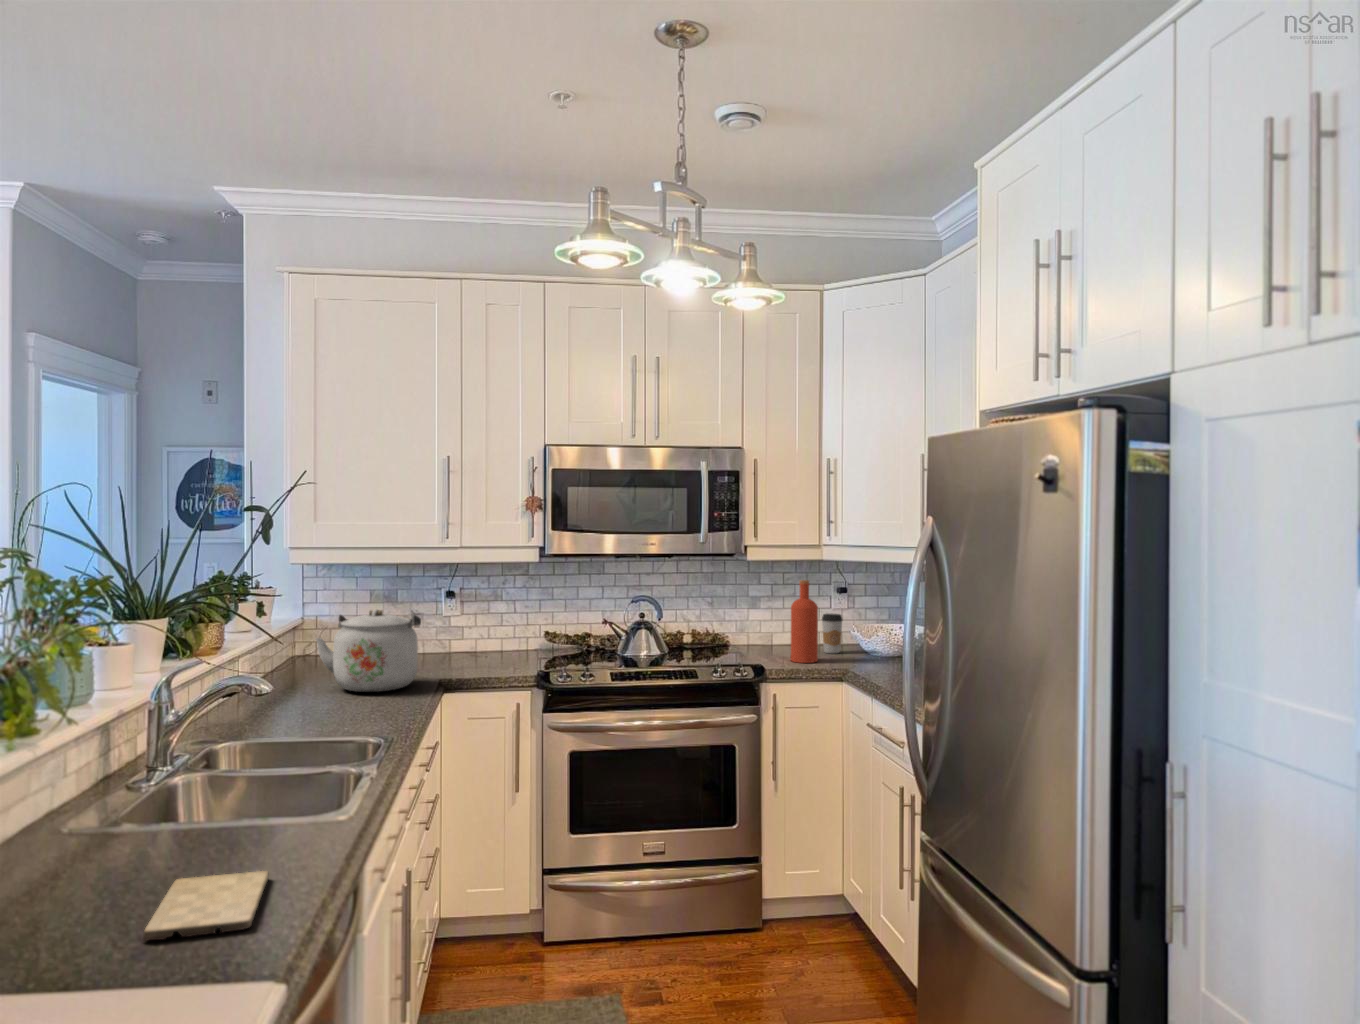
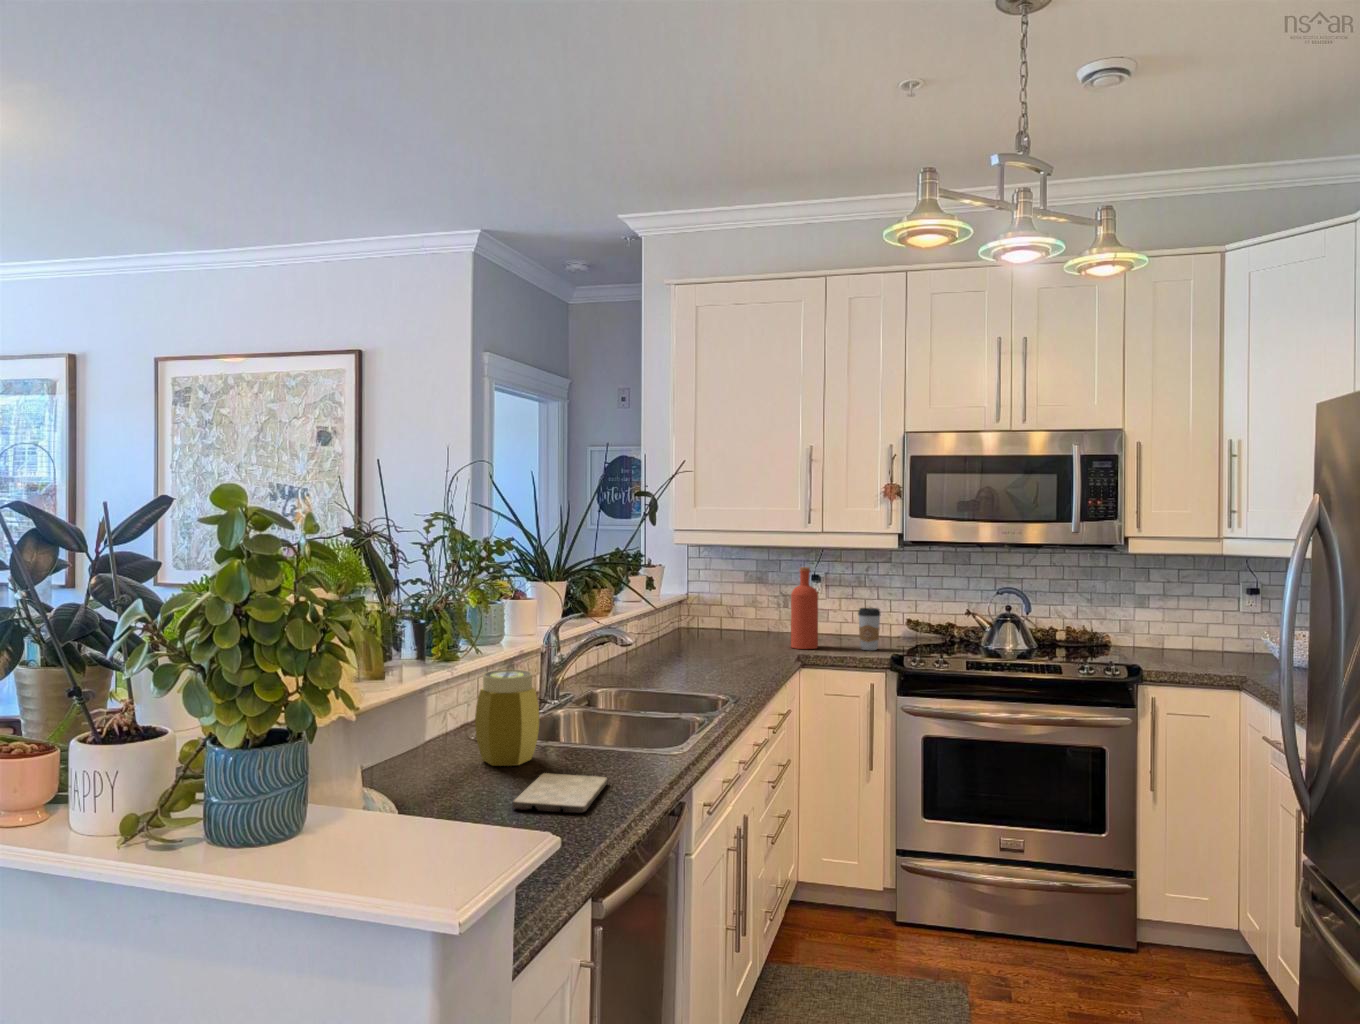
bottle: present [791,580,818,663] -> present [791,567,818,649]
kettle: present [316,609,421,692] -> none [688,586,780,660]
coffee cup: present [822,614,843,653] -> present [858,608,881,650]
jar: none [66,745,162,878] -> present [475,670,539,766]

